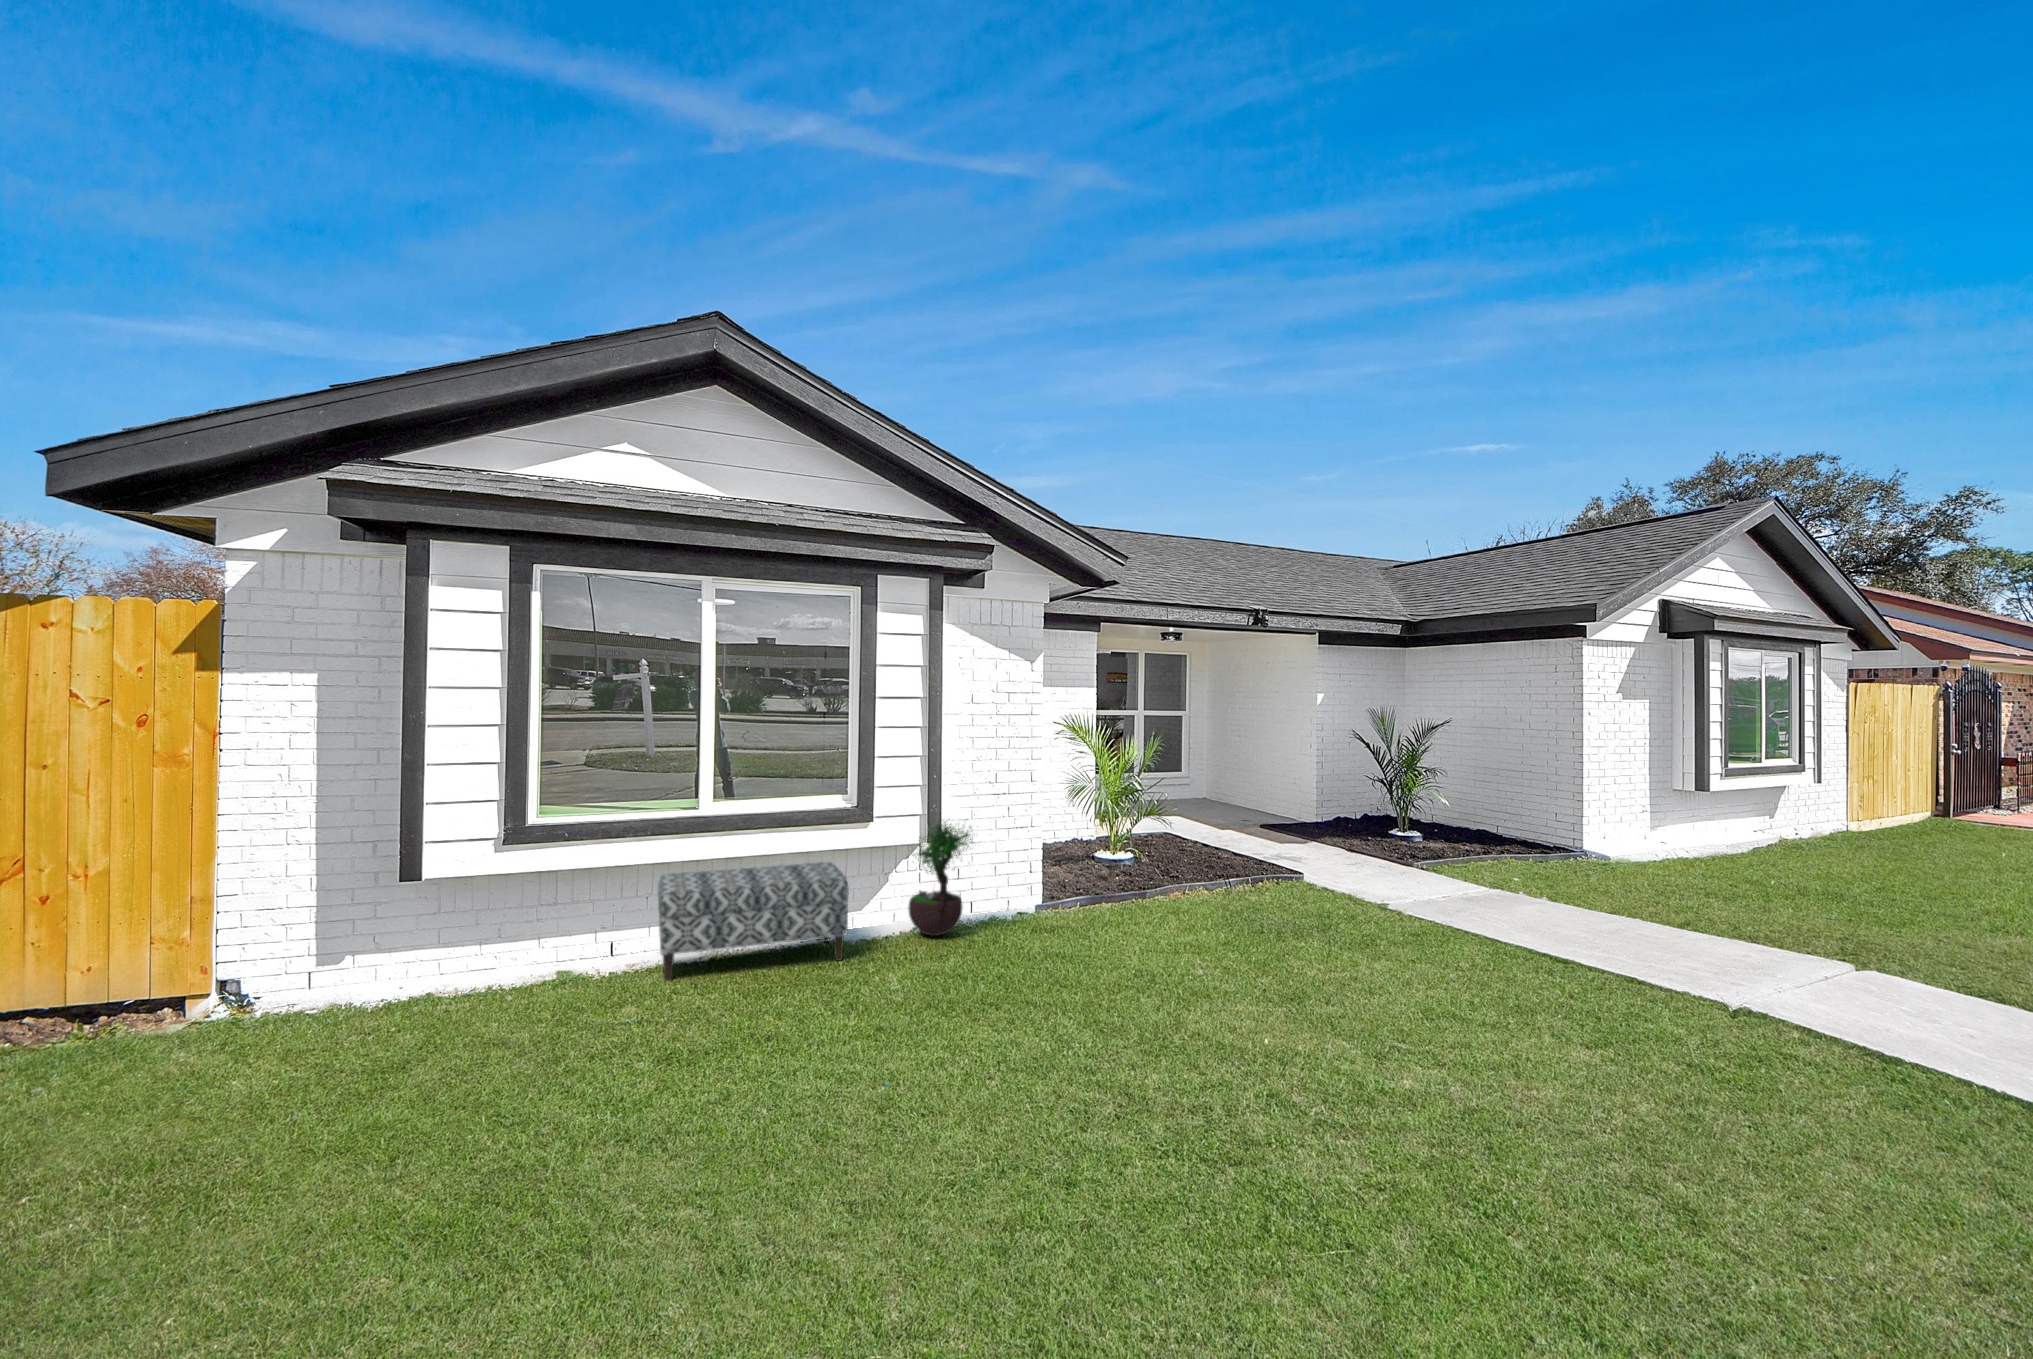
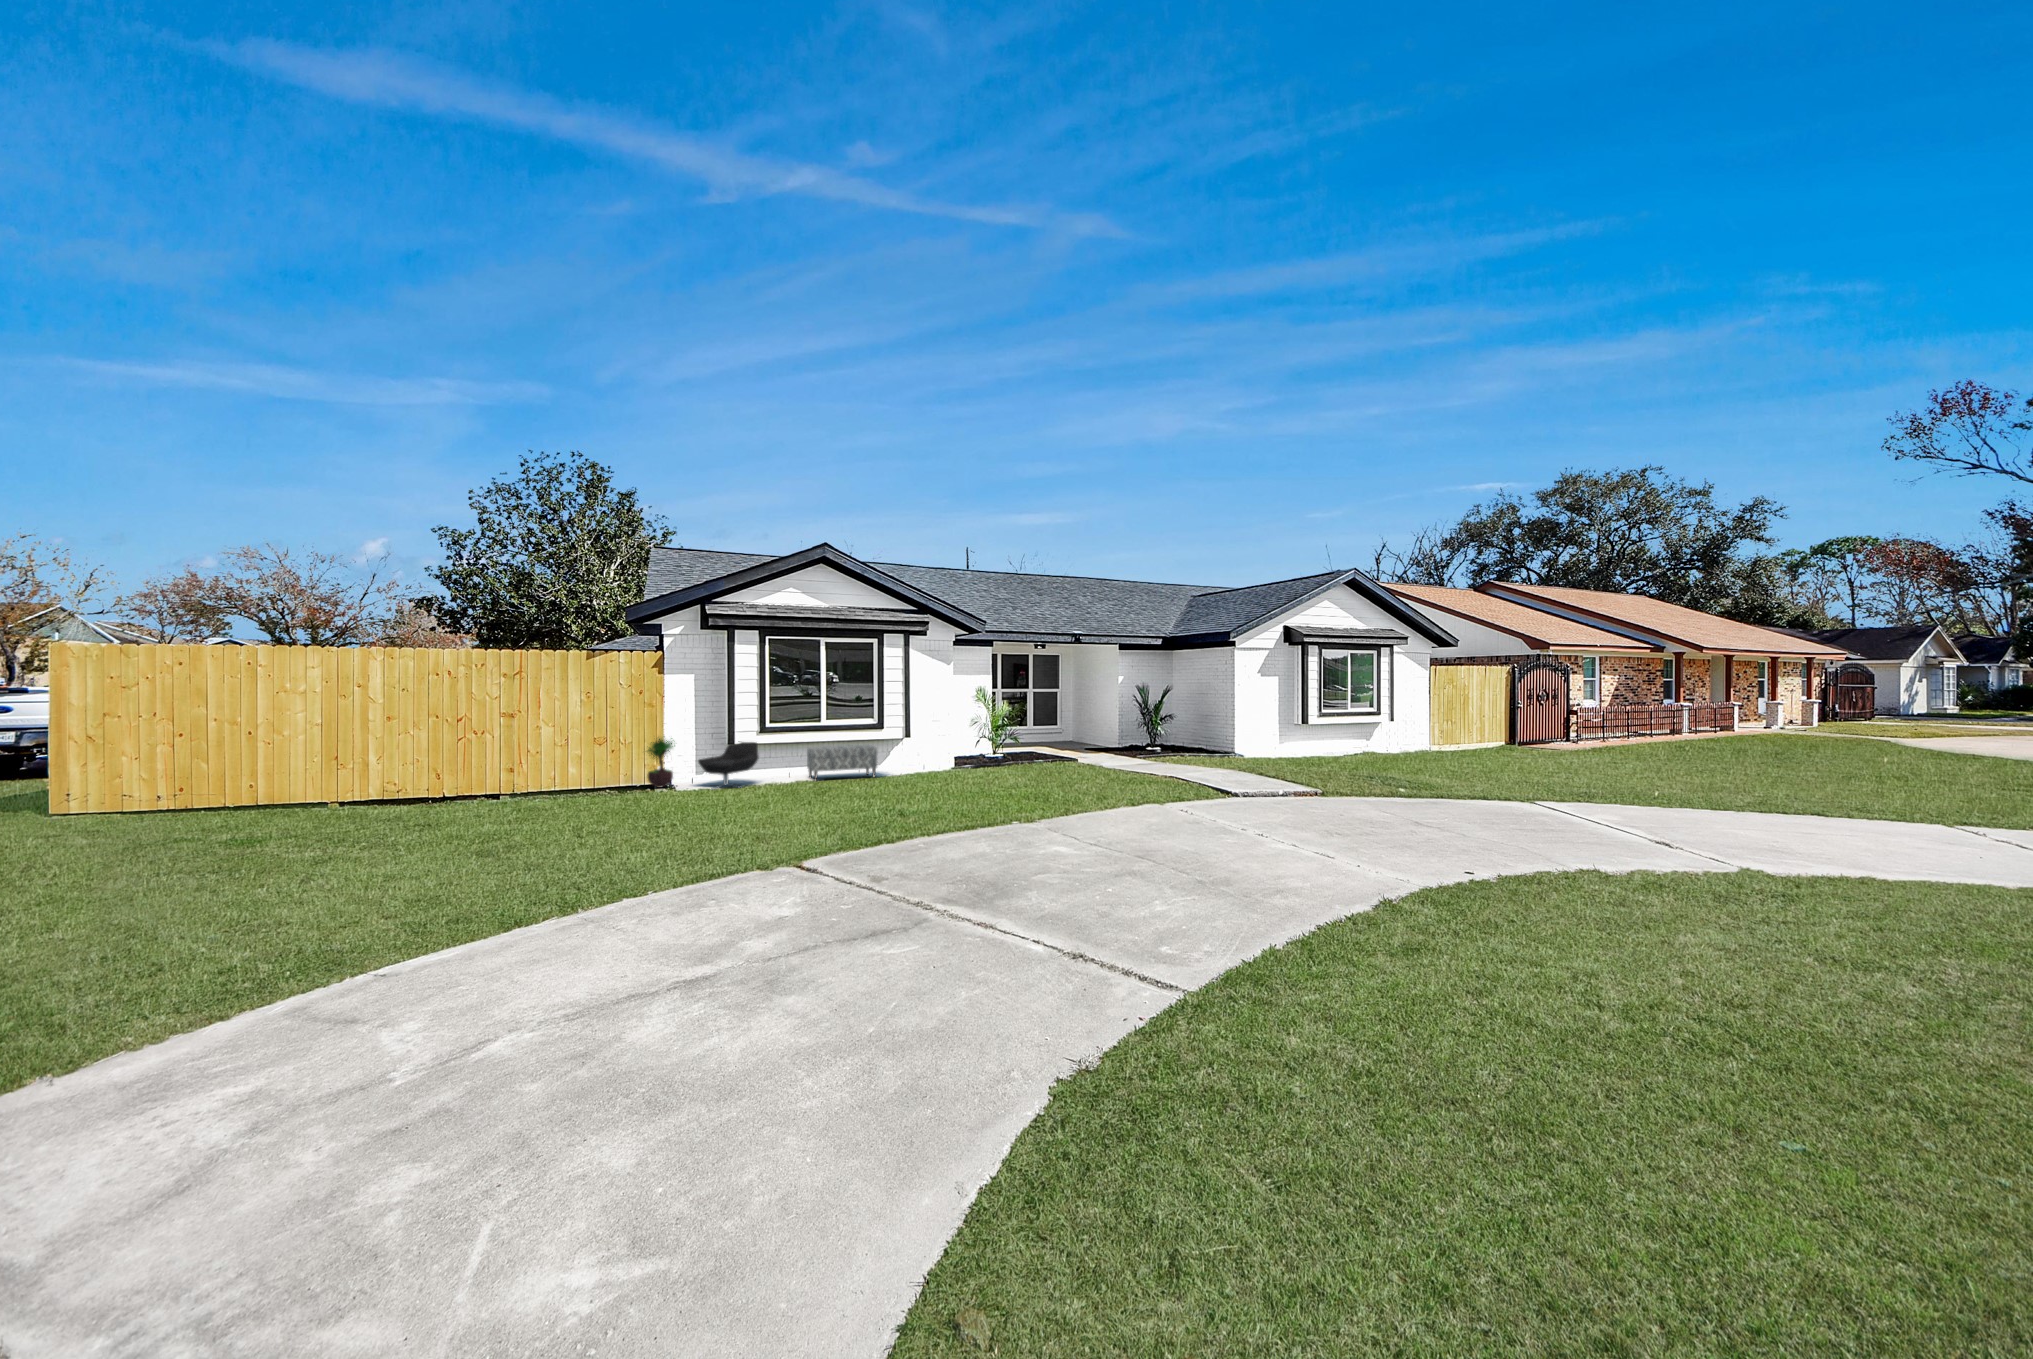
potted tree: present [907,819,972,936] -> present [647,736,675,788]
lounge chair: none [277,865,490,1046] -> present [698,742,759,785]

